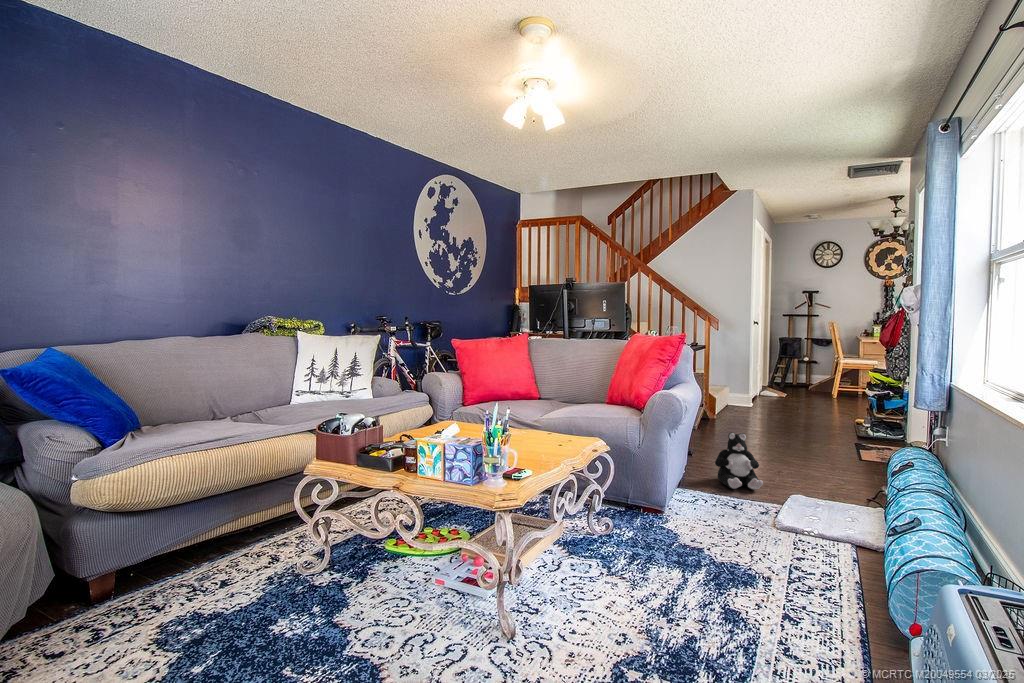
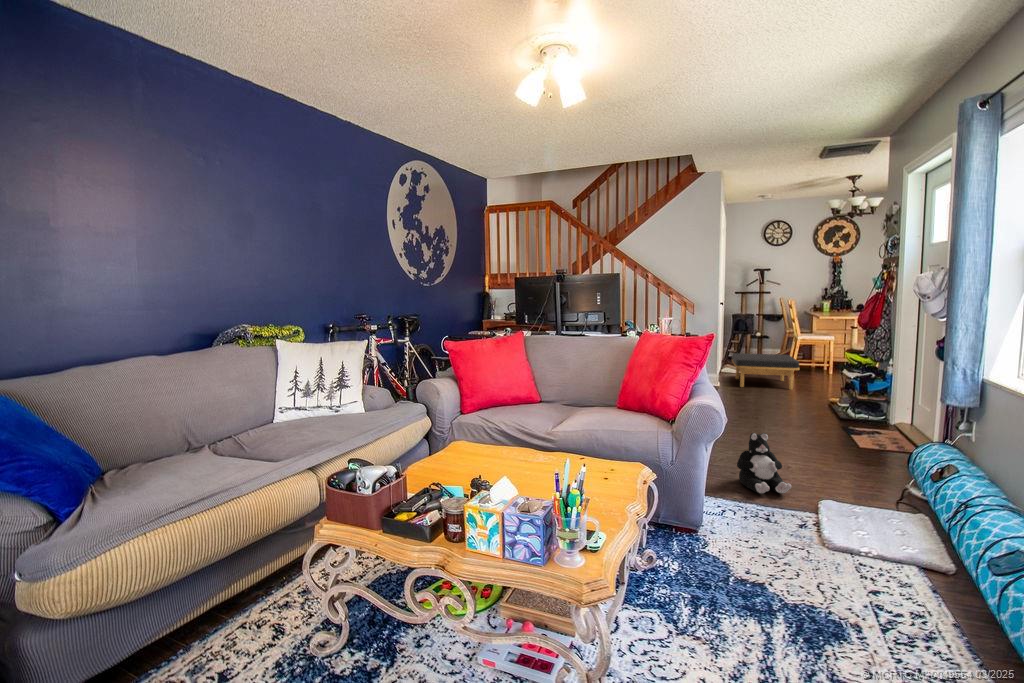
ottoman: none [763,375,831,413] -> present [732,353,799,390]

